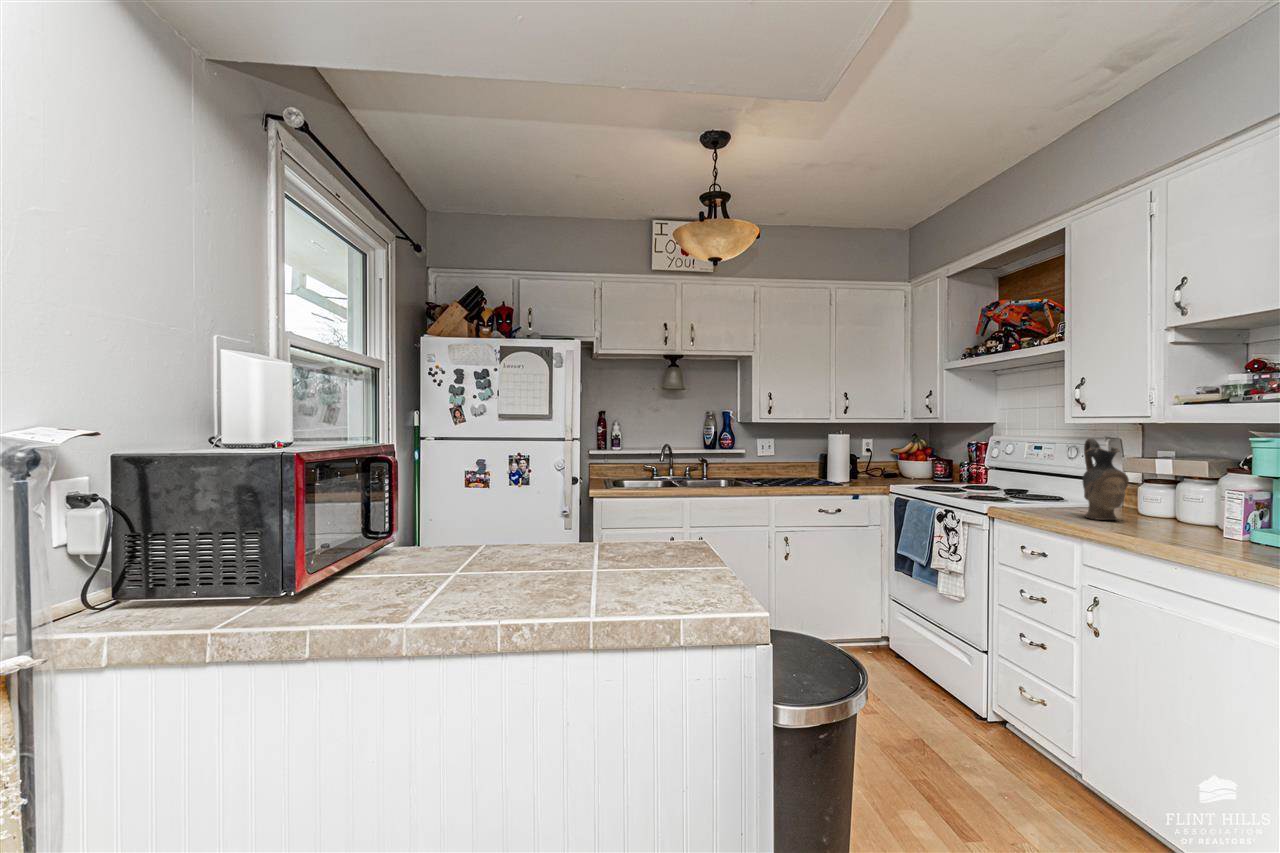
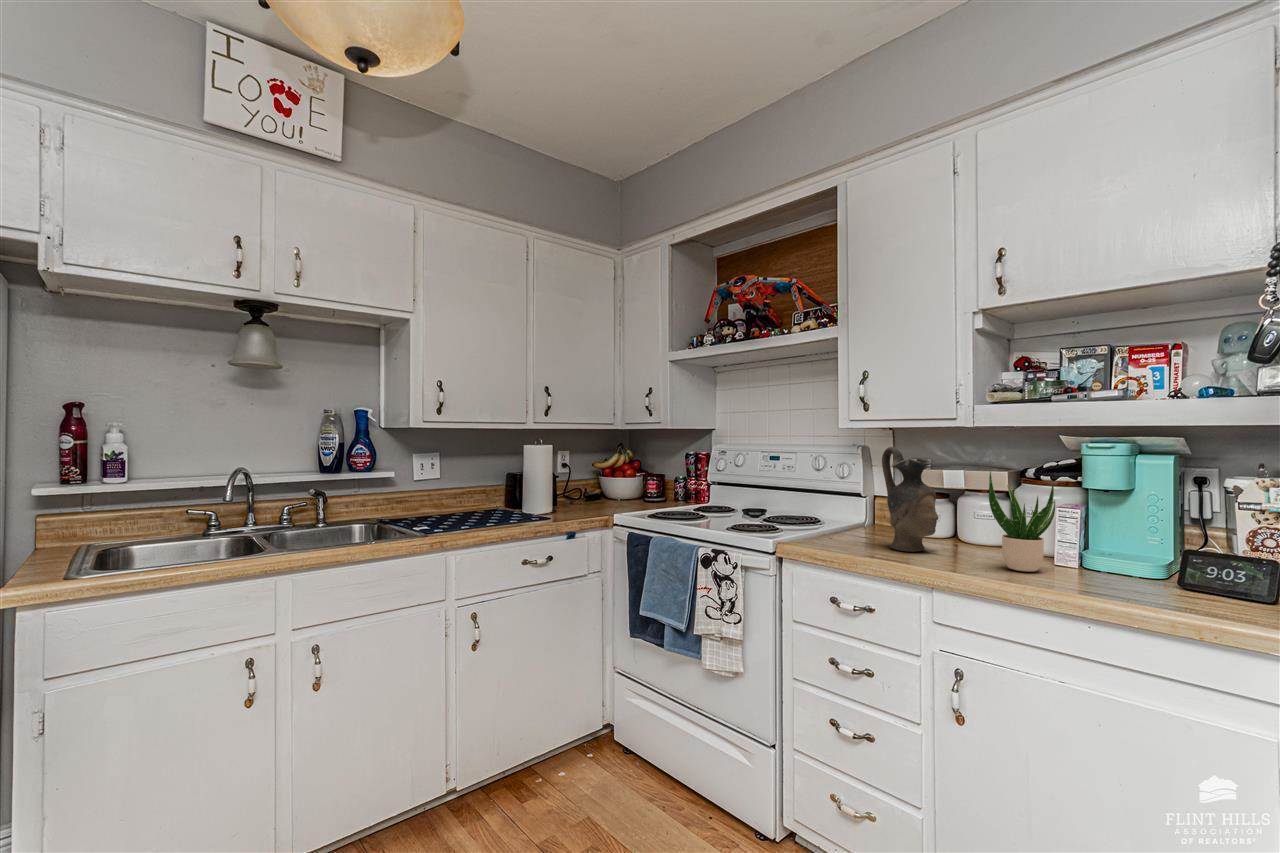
potted plant: none [1140,457,1216,537] -> present [989,471,1055,572]

